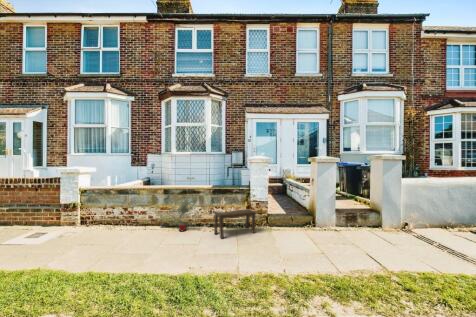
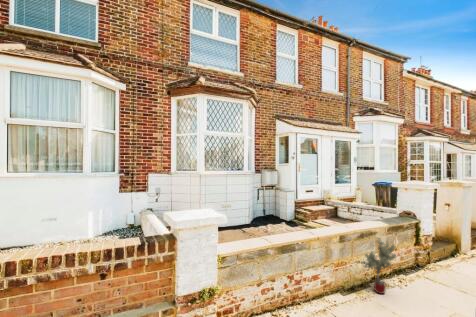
bench: present [214,209,256,238] -> none [416,245,445,291]

